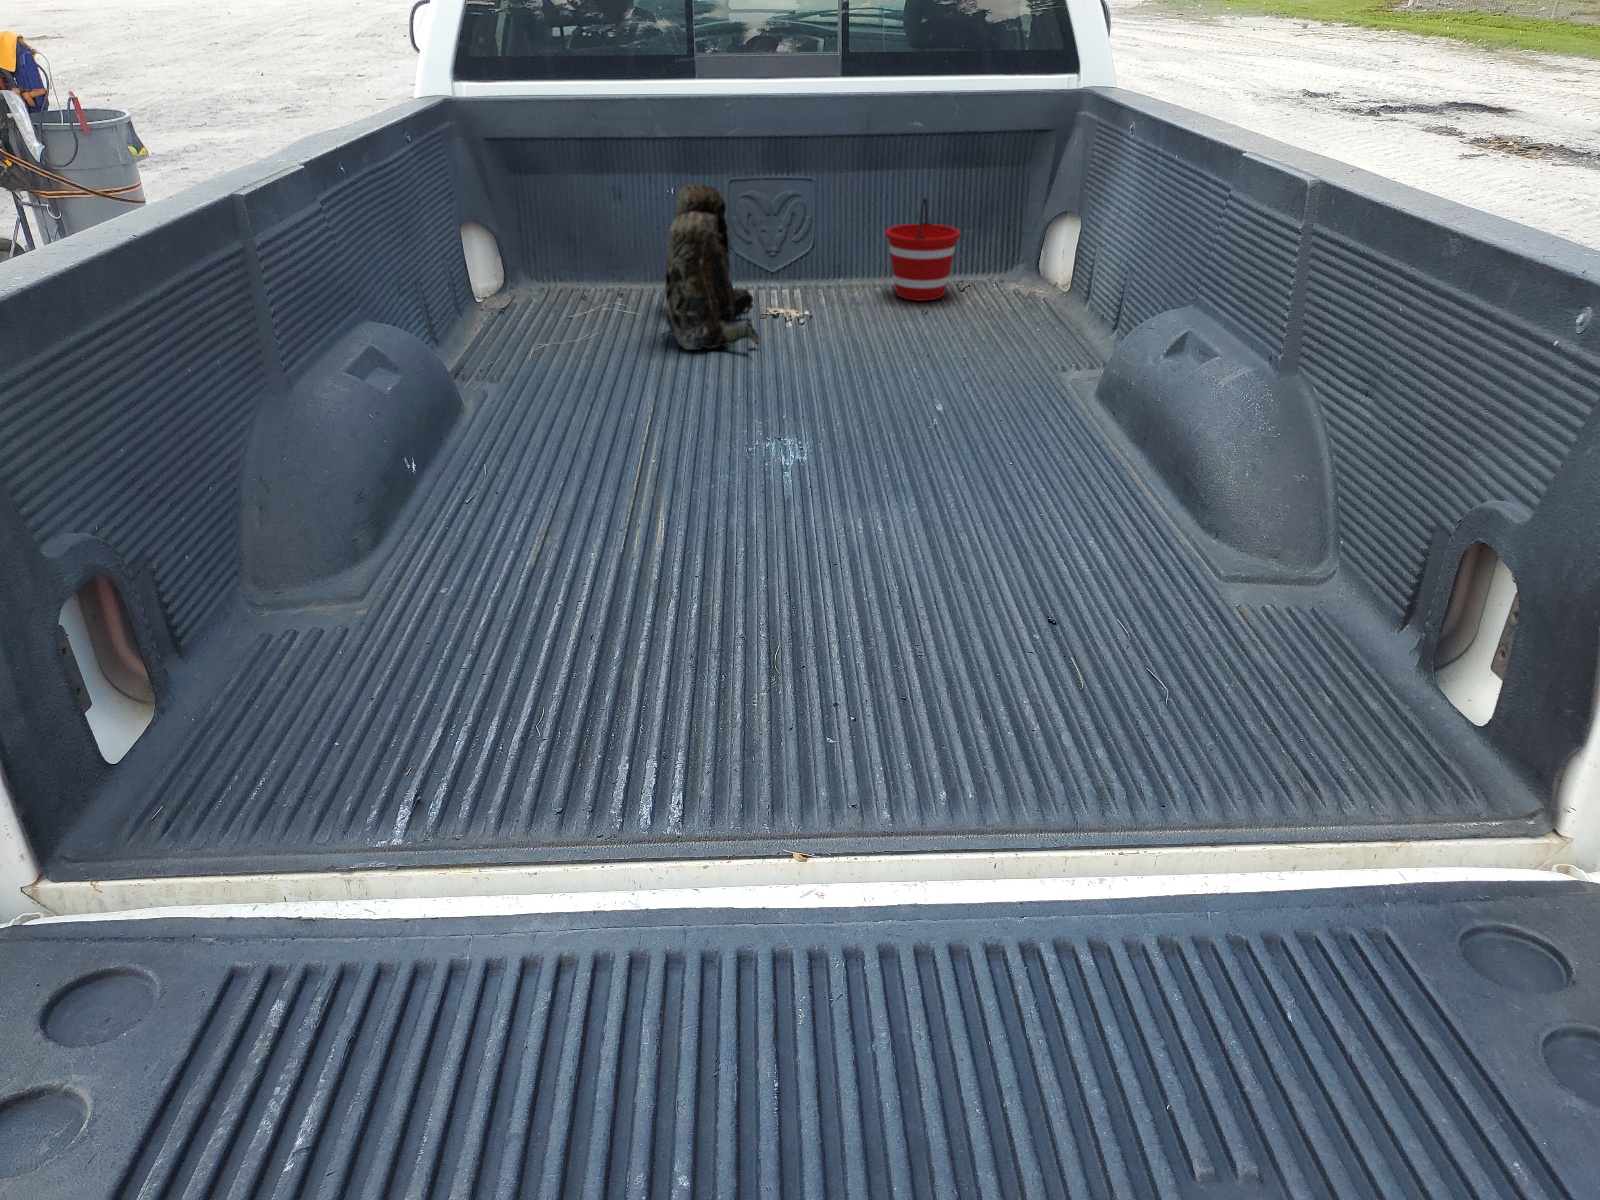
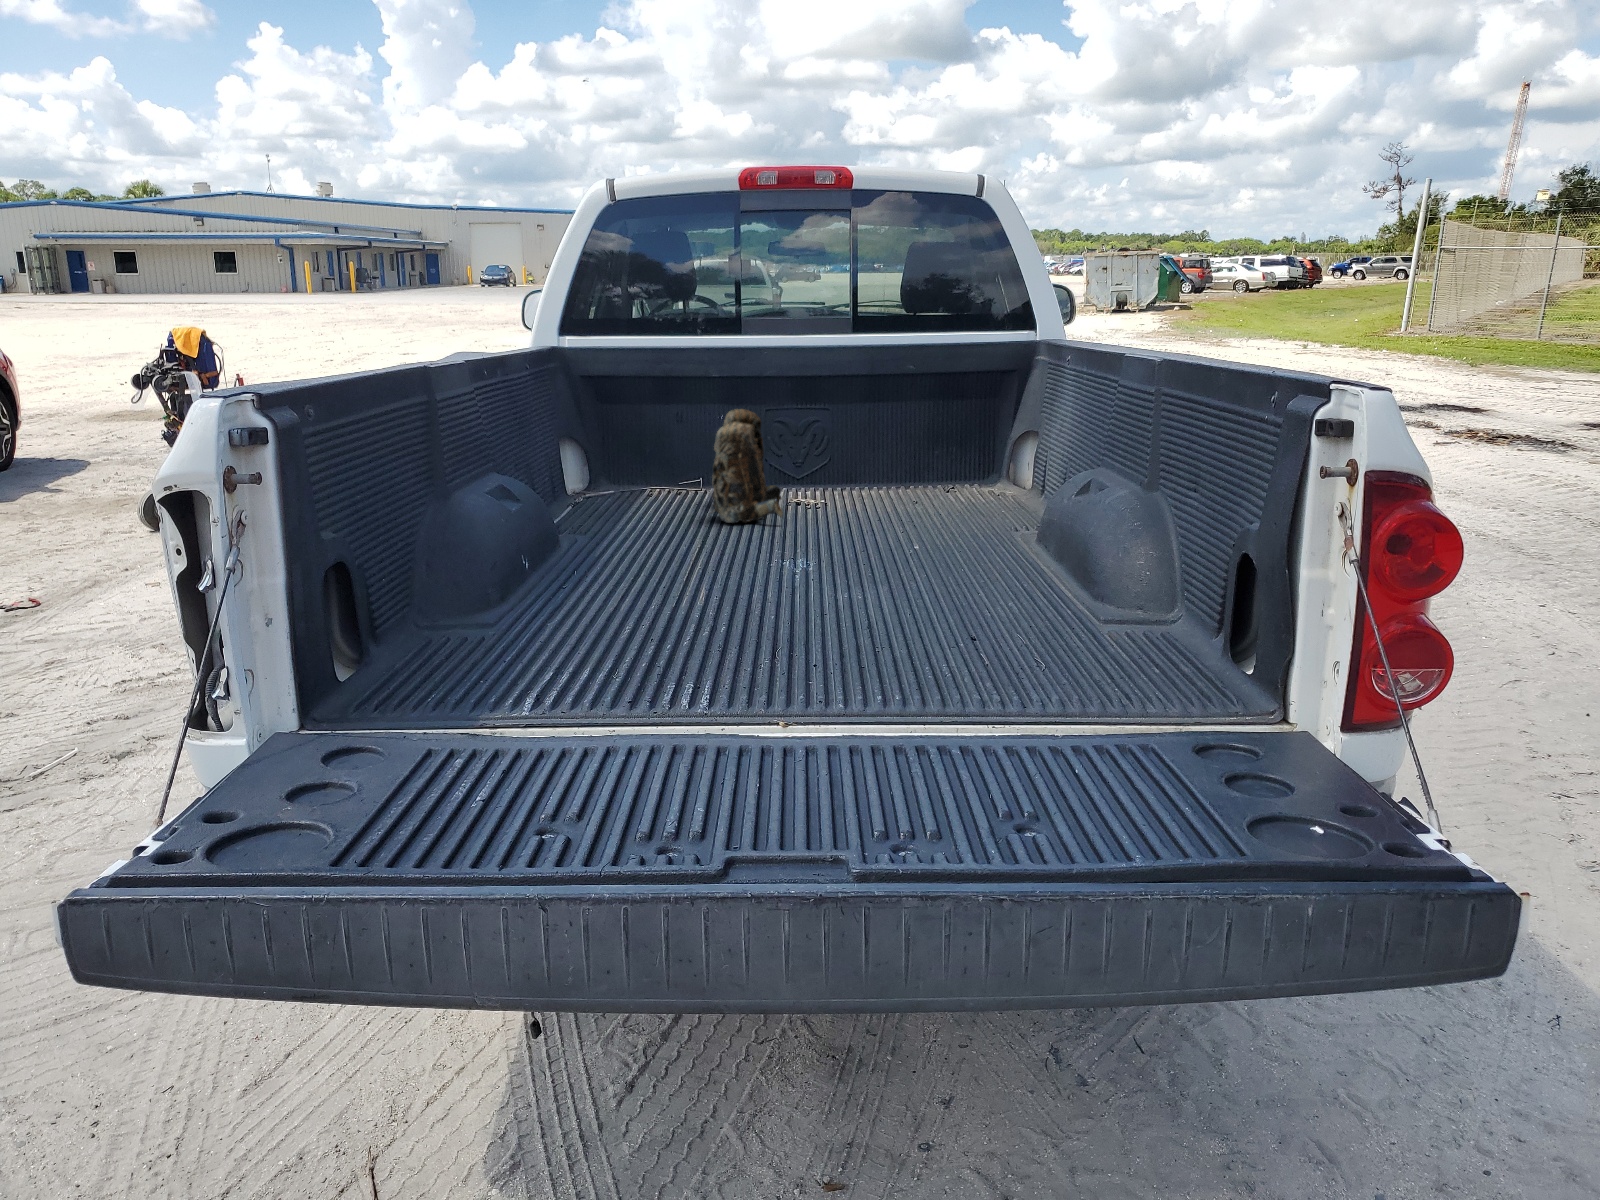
bucket: present [885,198,961,301] -> none [886,419,945,496]

